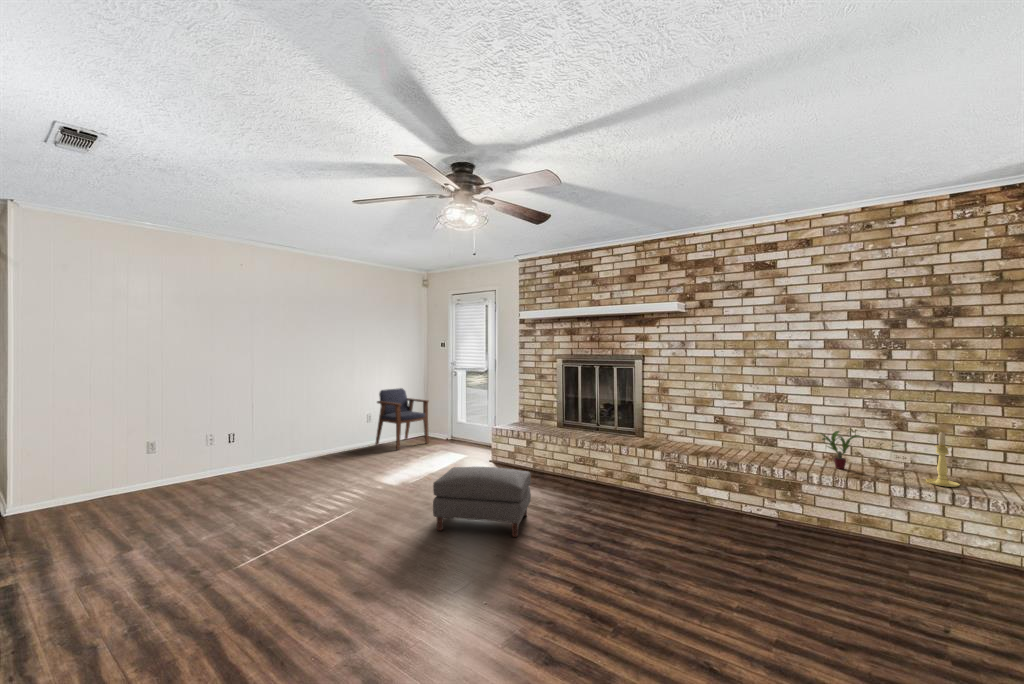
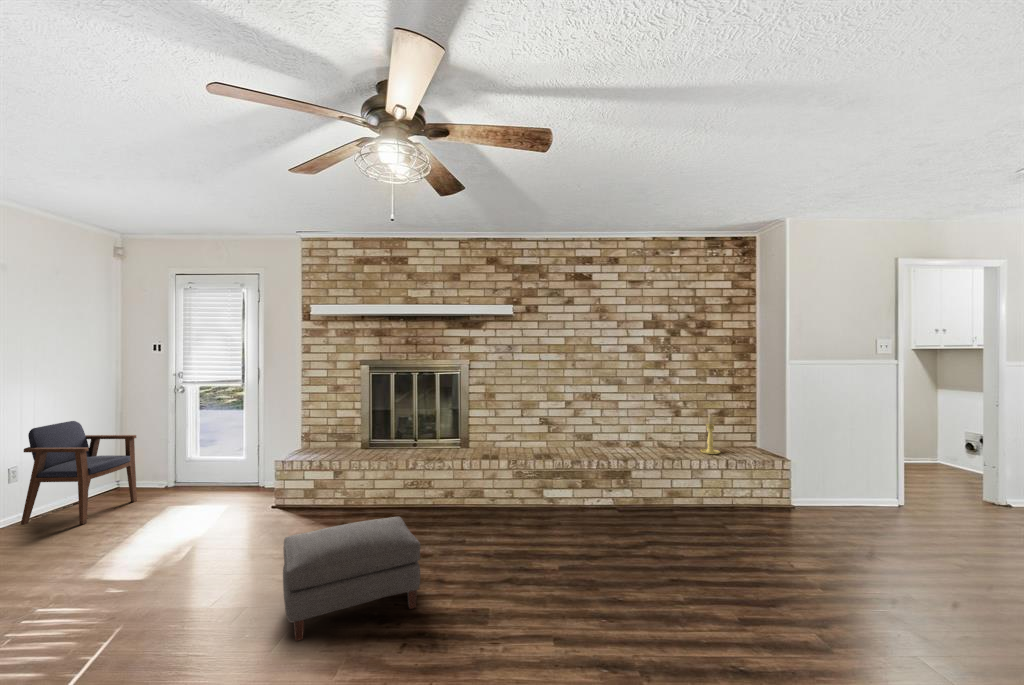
potted plant: present [822,431,860,469] -> none [633,420,664,452]

